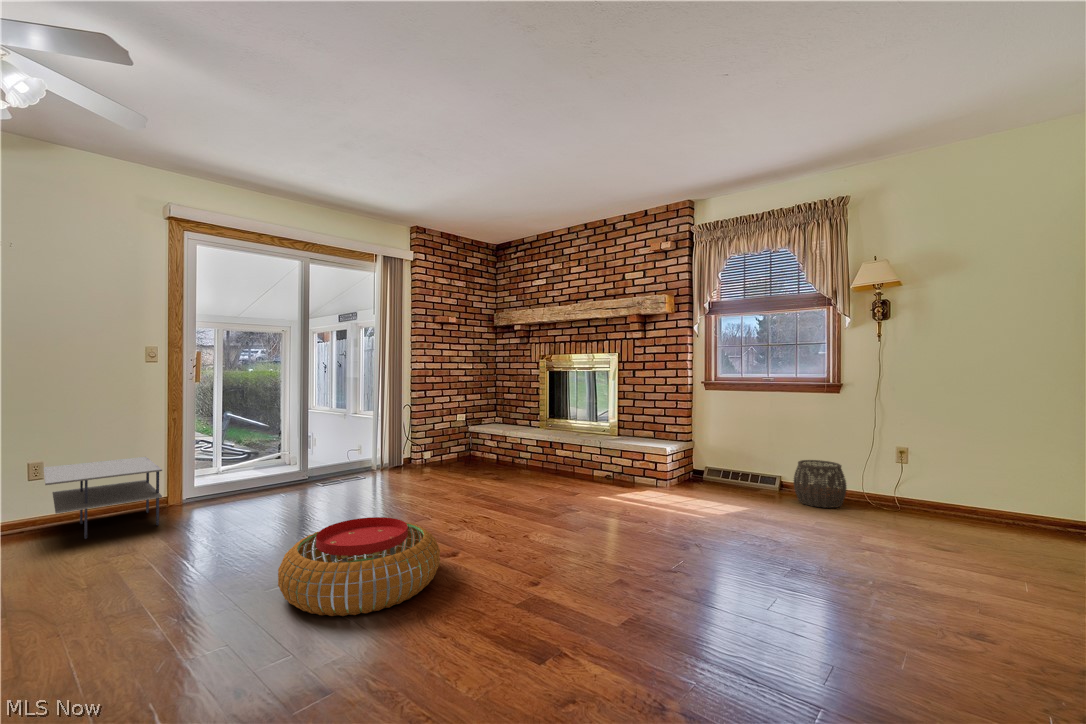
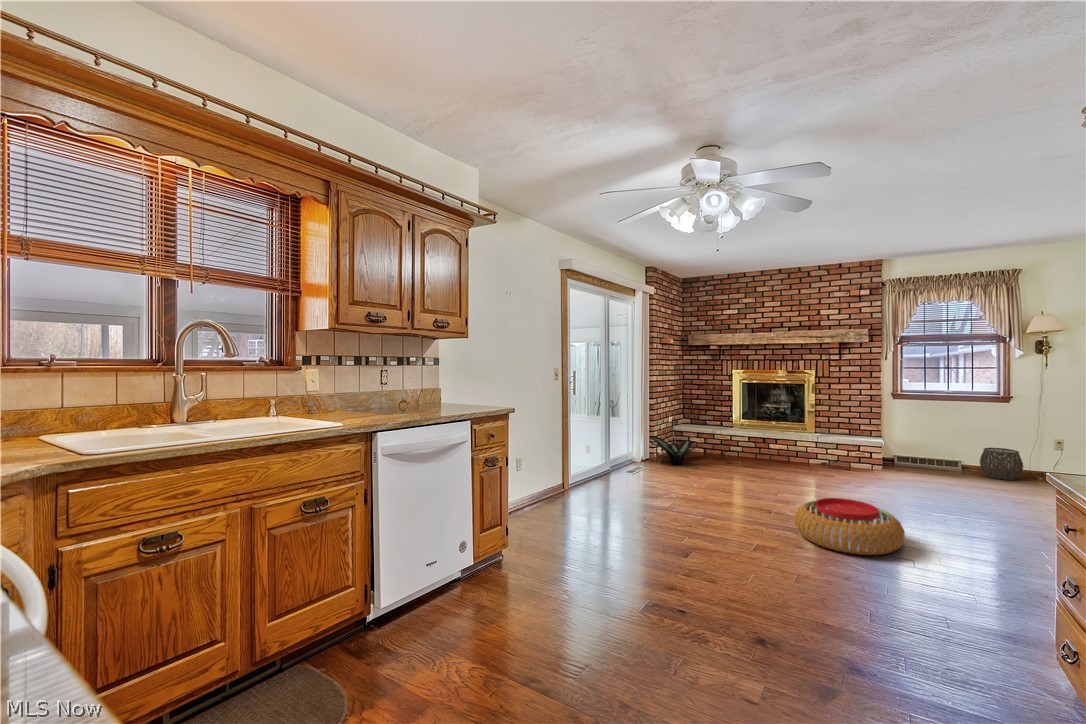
potted plant: none [388,435,461,472] -> present [650,436,697,465]
side table: present [44,457,162,539] -> none [522,463,616,523]

